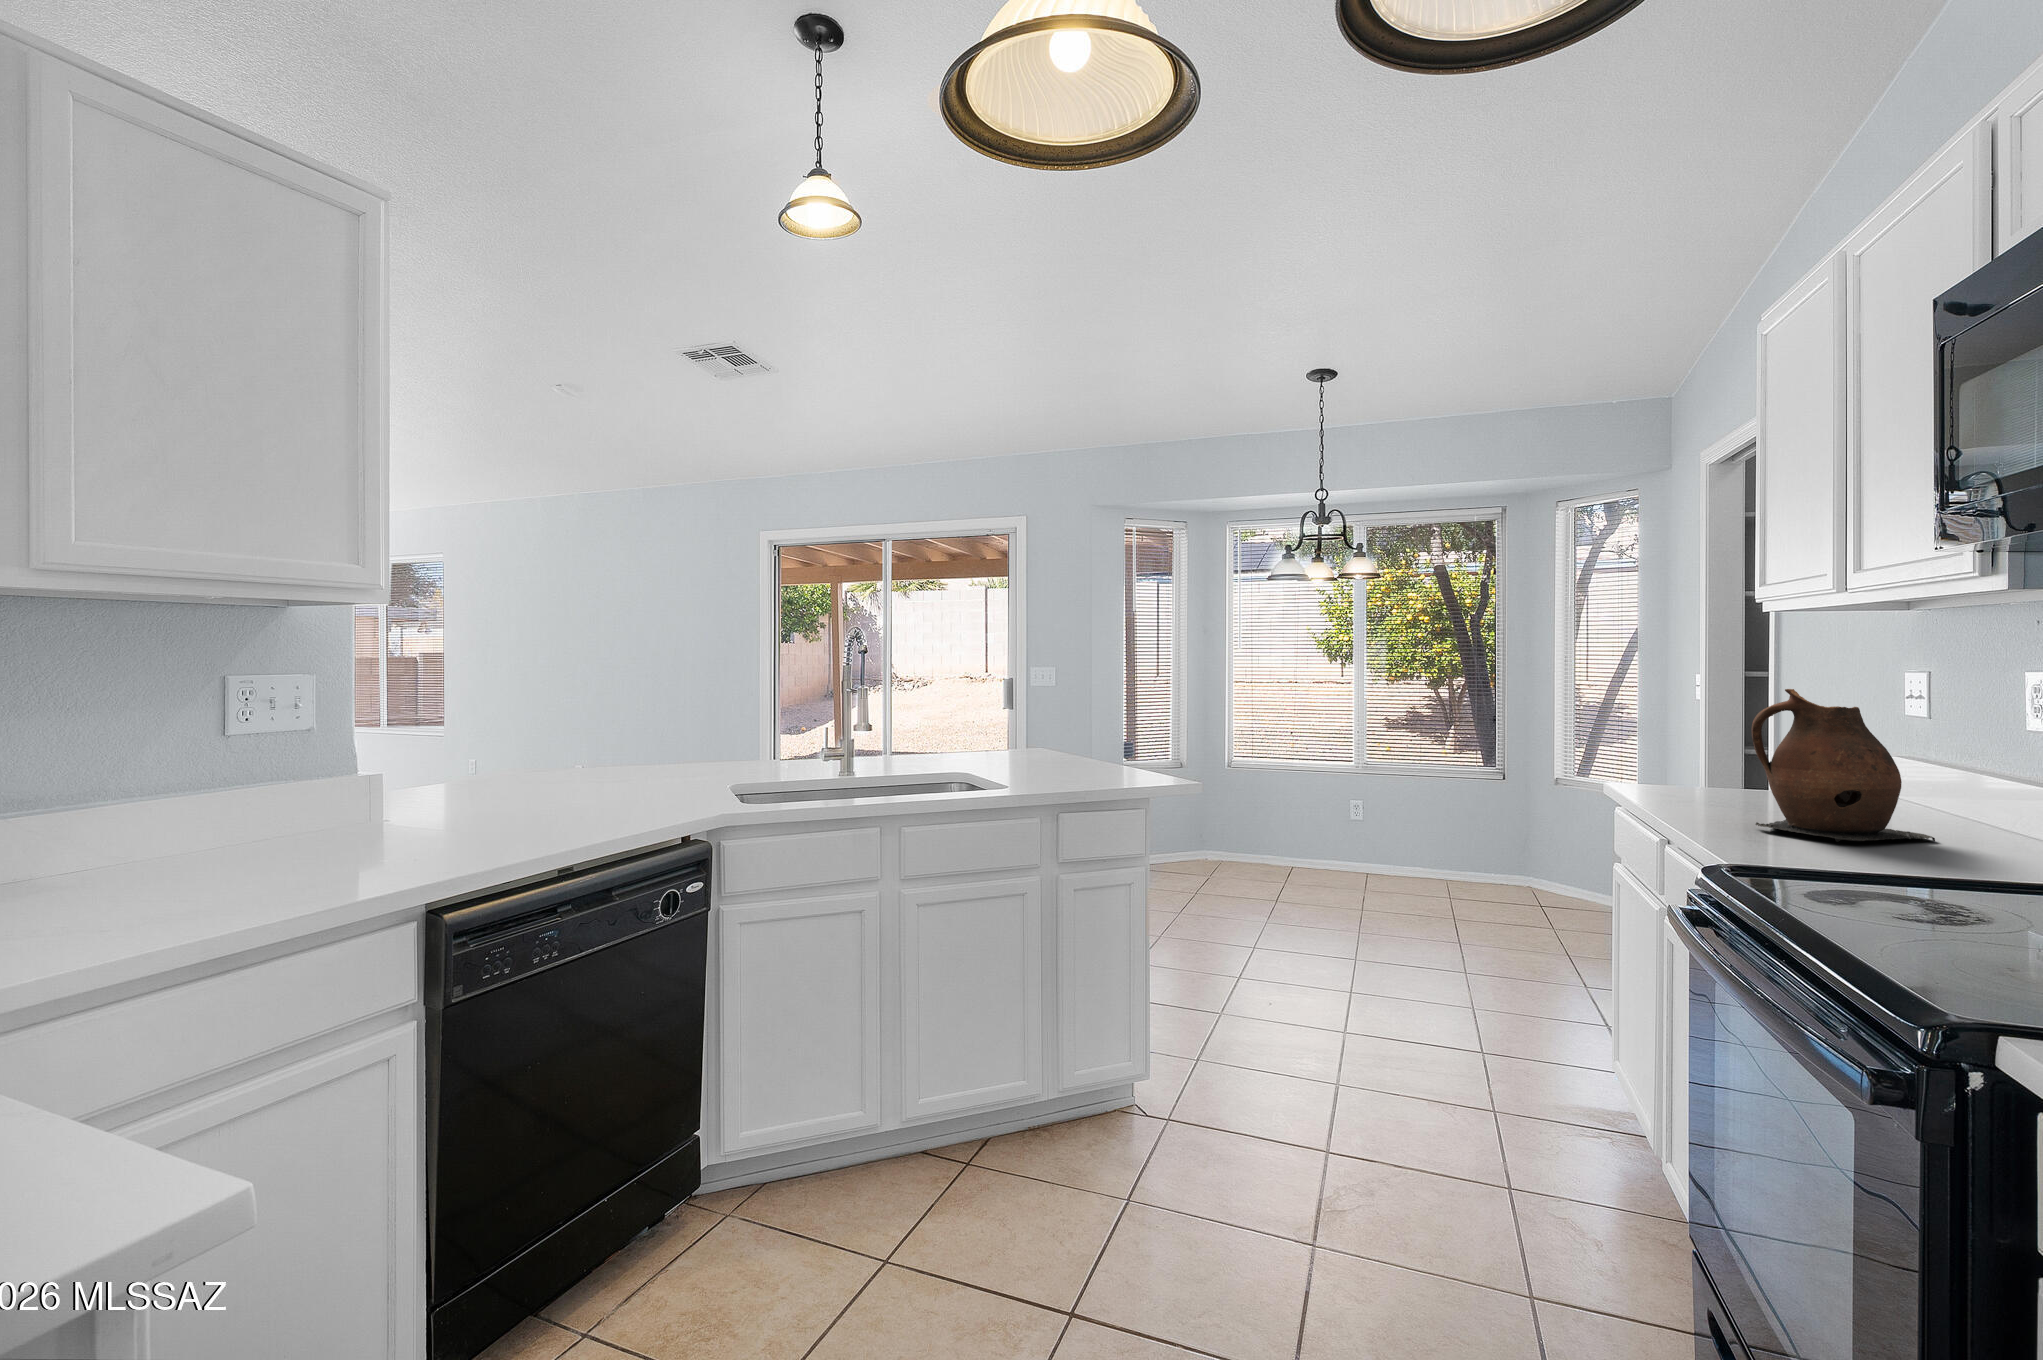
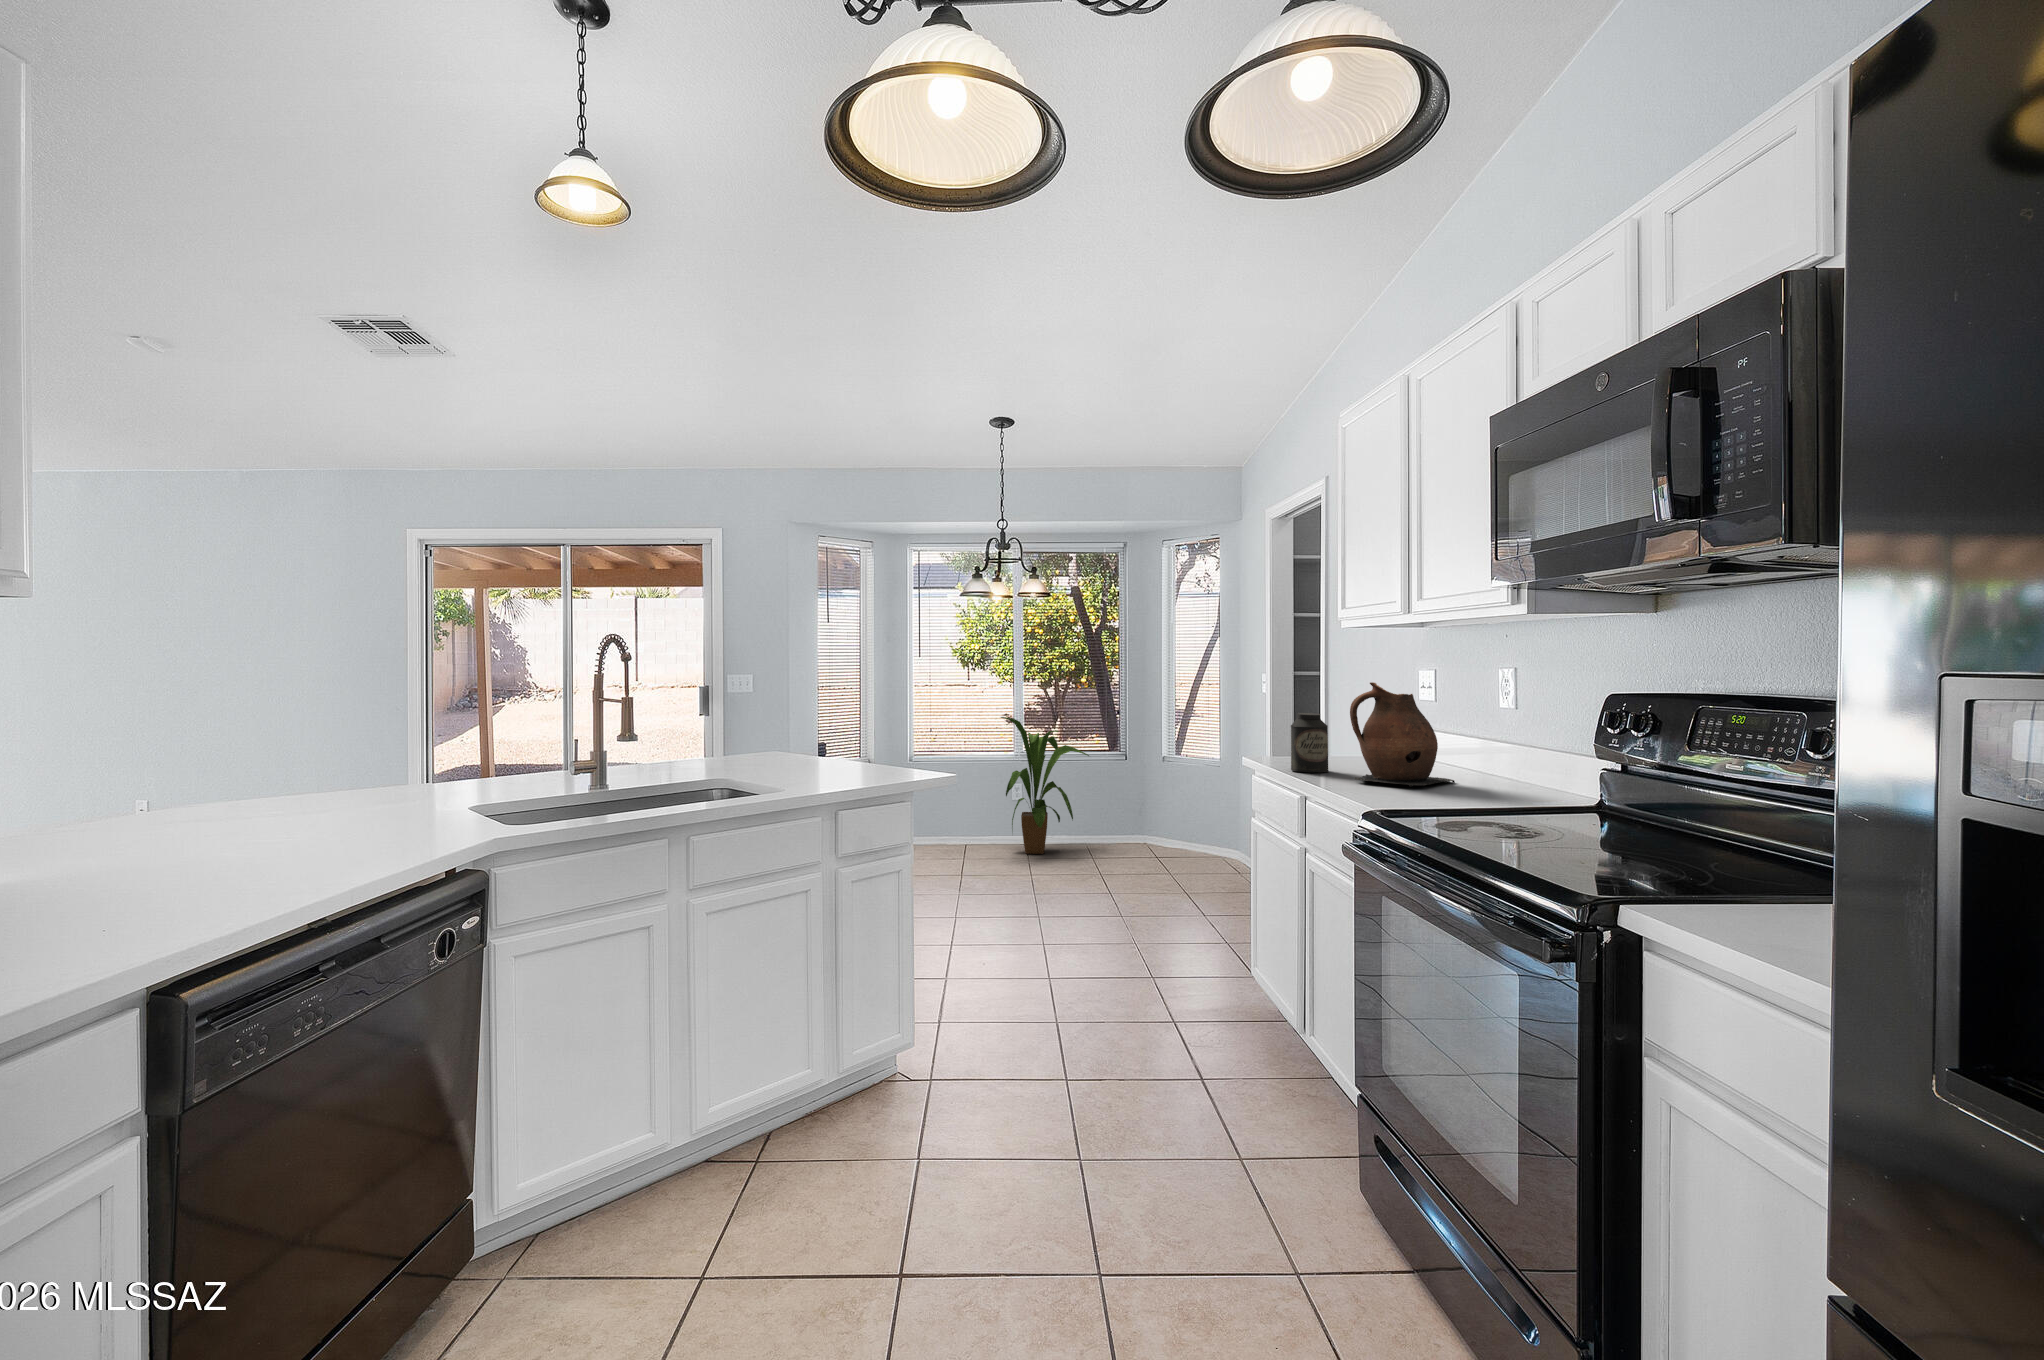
house plant: none [1363,720,1488,891] -> present [1001,717,1089,854]
canister: none [1675,729,1736,812] -> present [1291,713,1329,773]

